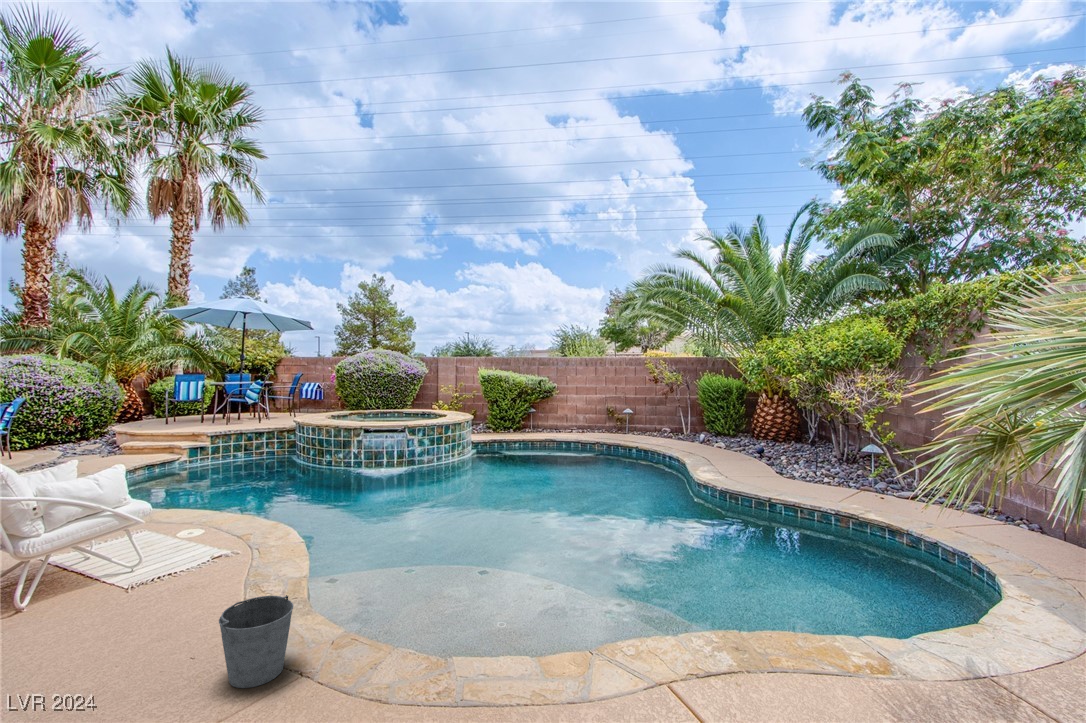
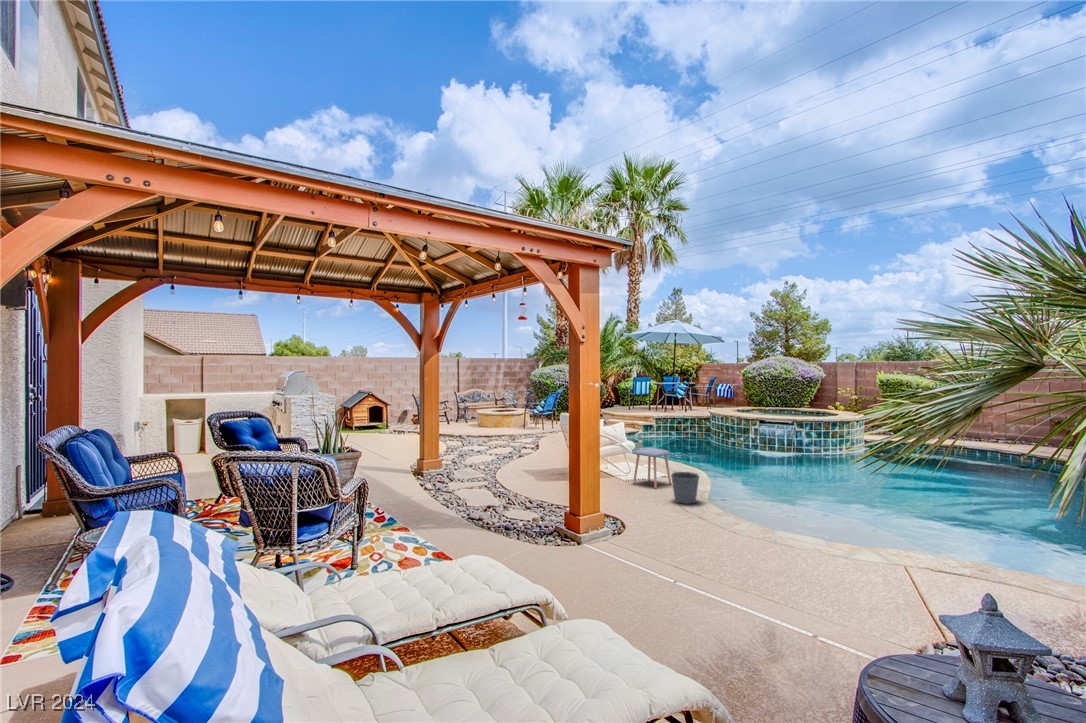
stool: none [119,535,224,638] -> present [633,448,671,489]

